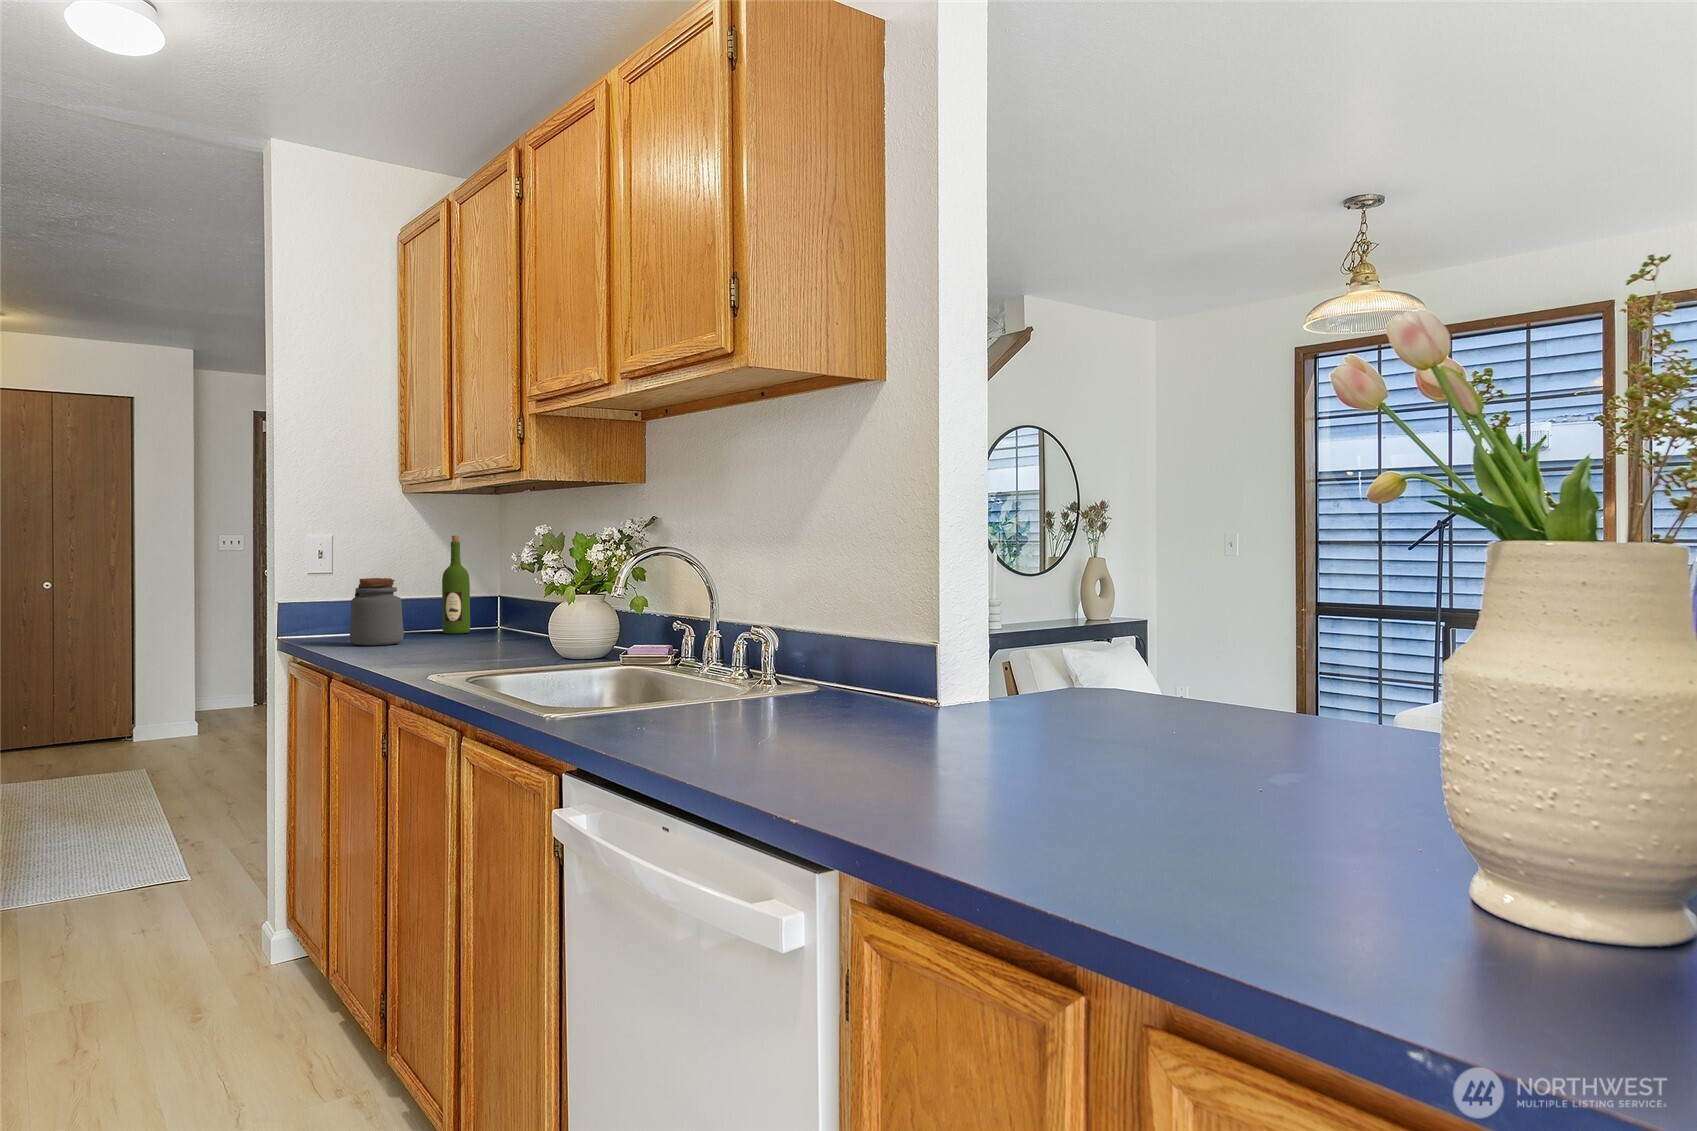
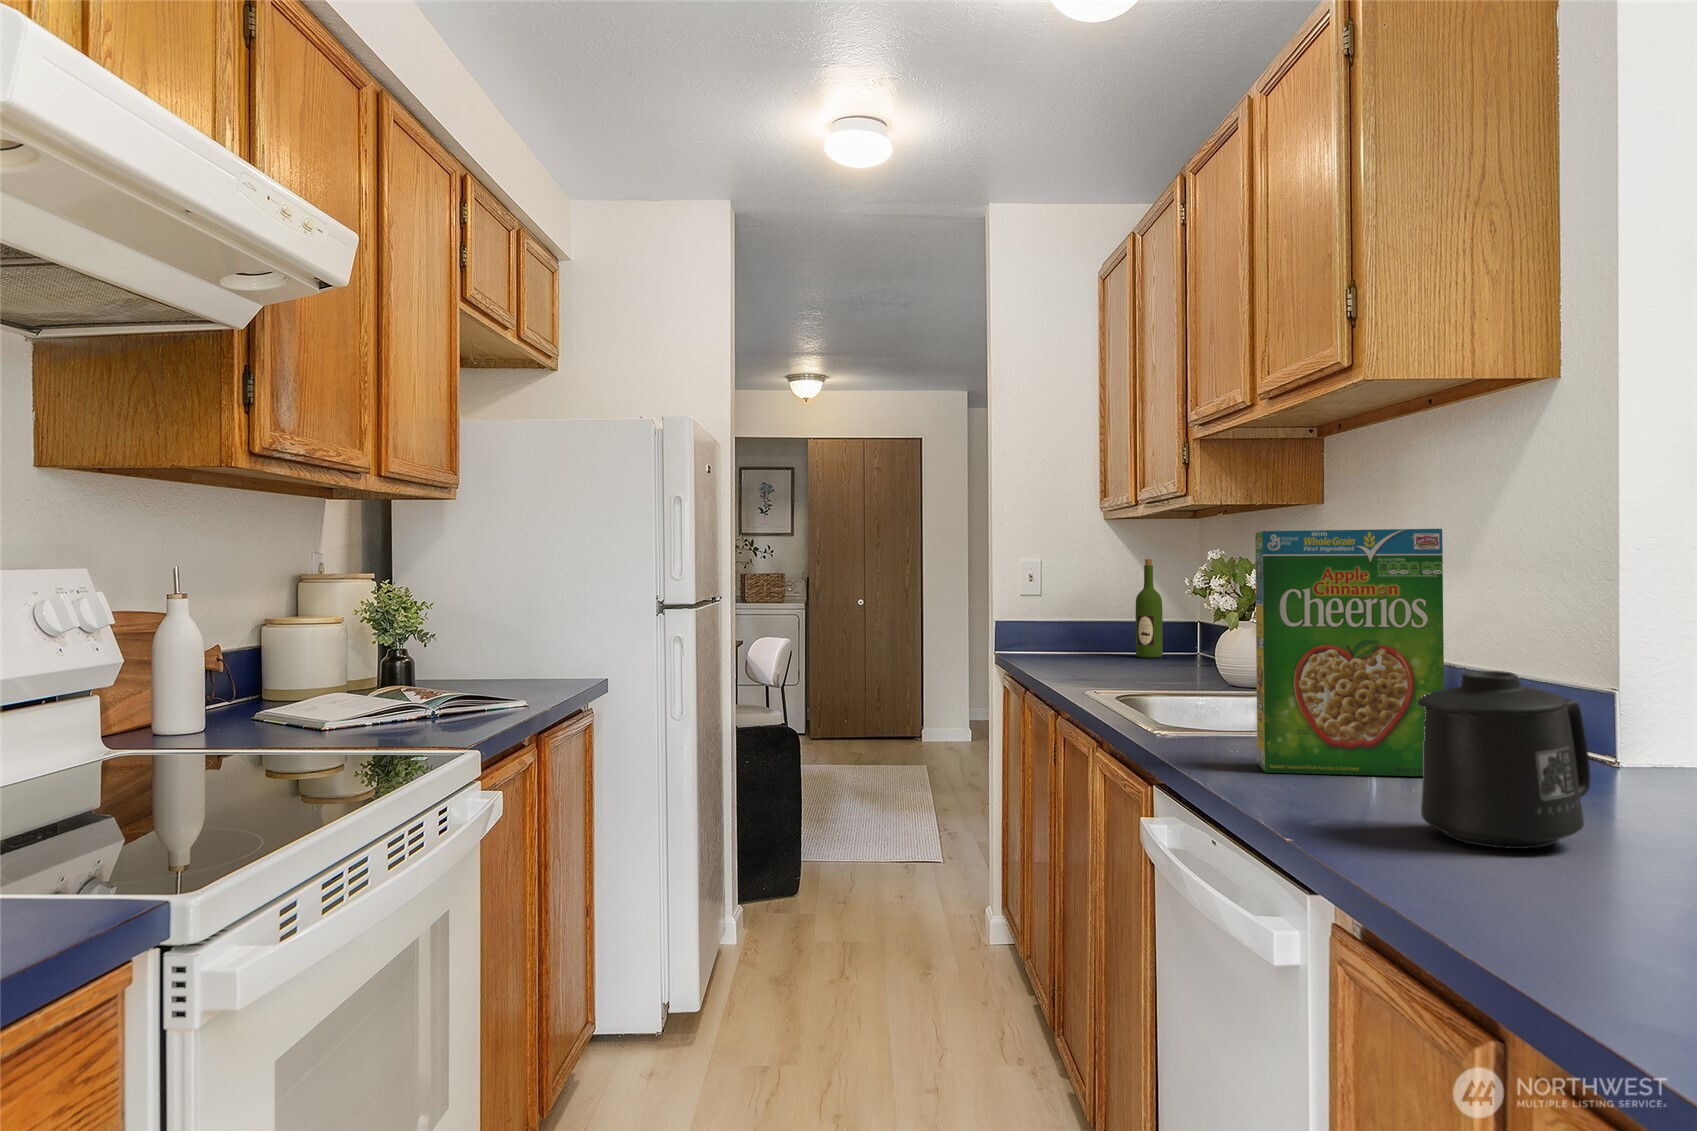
cereal box: none [675,503,844,746] -> present [1255,529,1444,776]
jar: present [350,578,404,645] -> none [1044,601,1092,664]
mug: none [891,634,1024,798] -> present [1417,671,1590,849]

